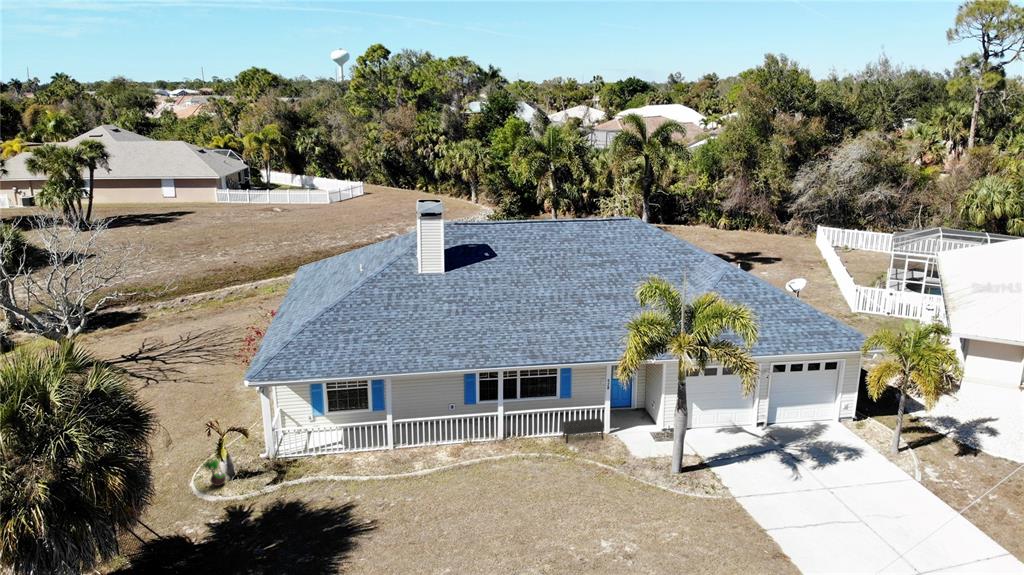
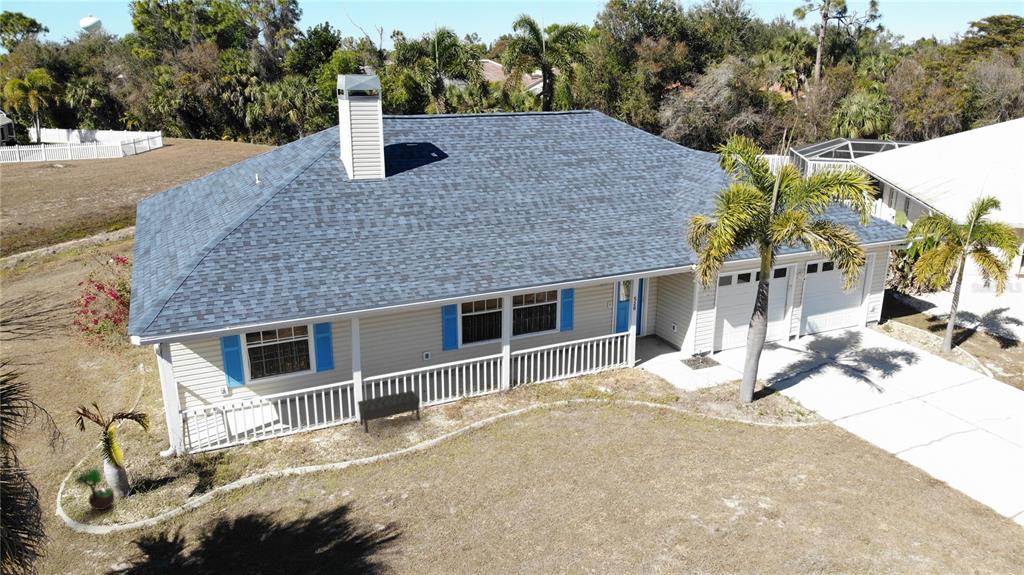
bench: present [562,418,604,443] -> present [358,391,420,432]

